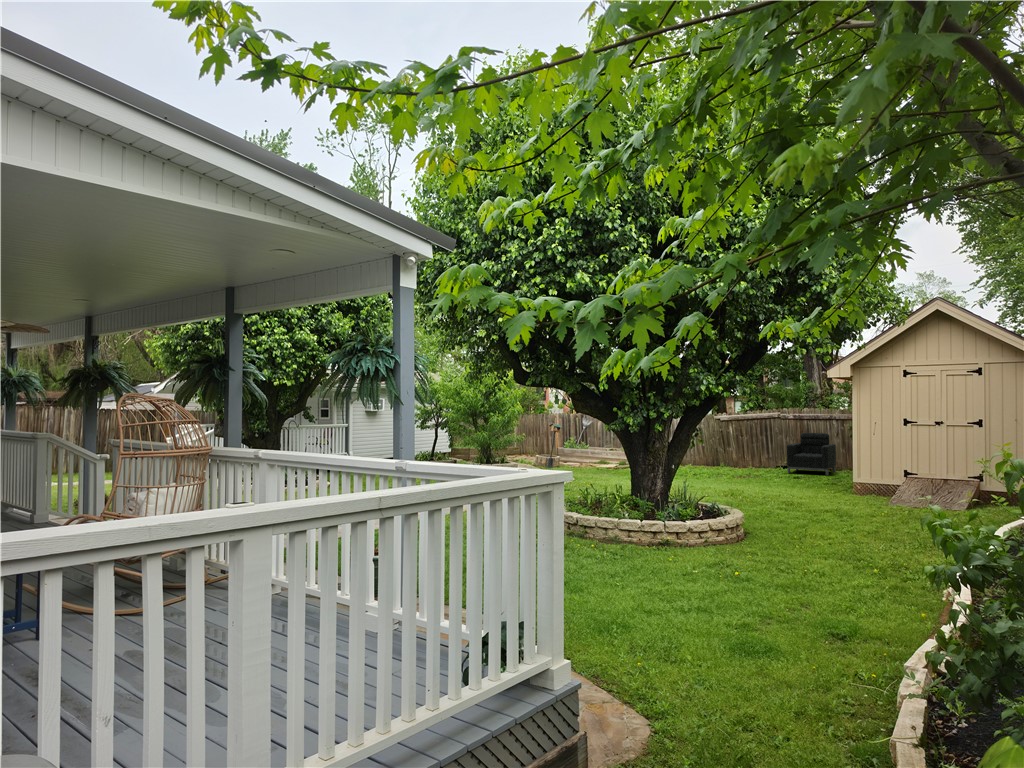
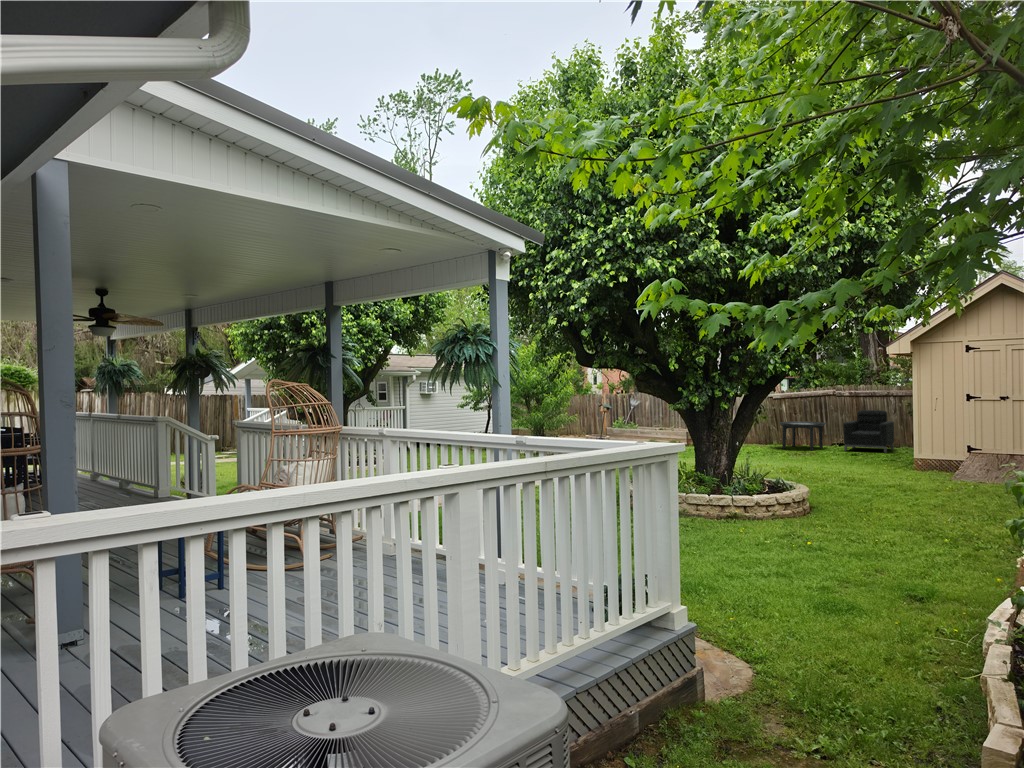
round table: none [724,443,771,472] -> present [779,421,826,450]

